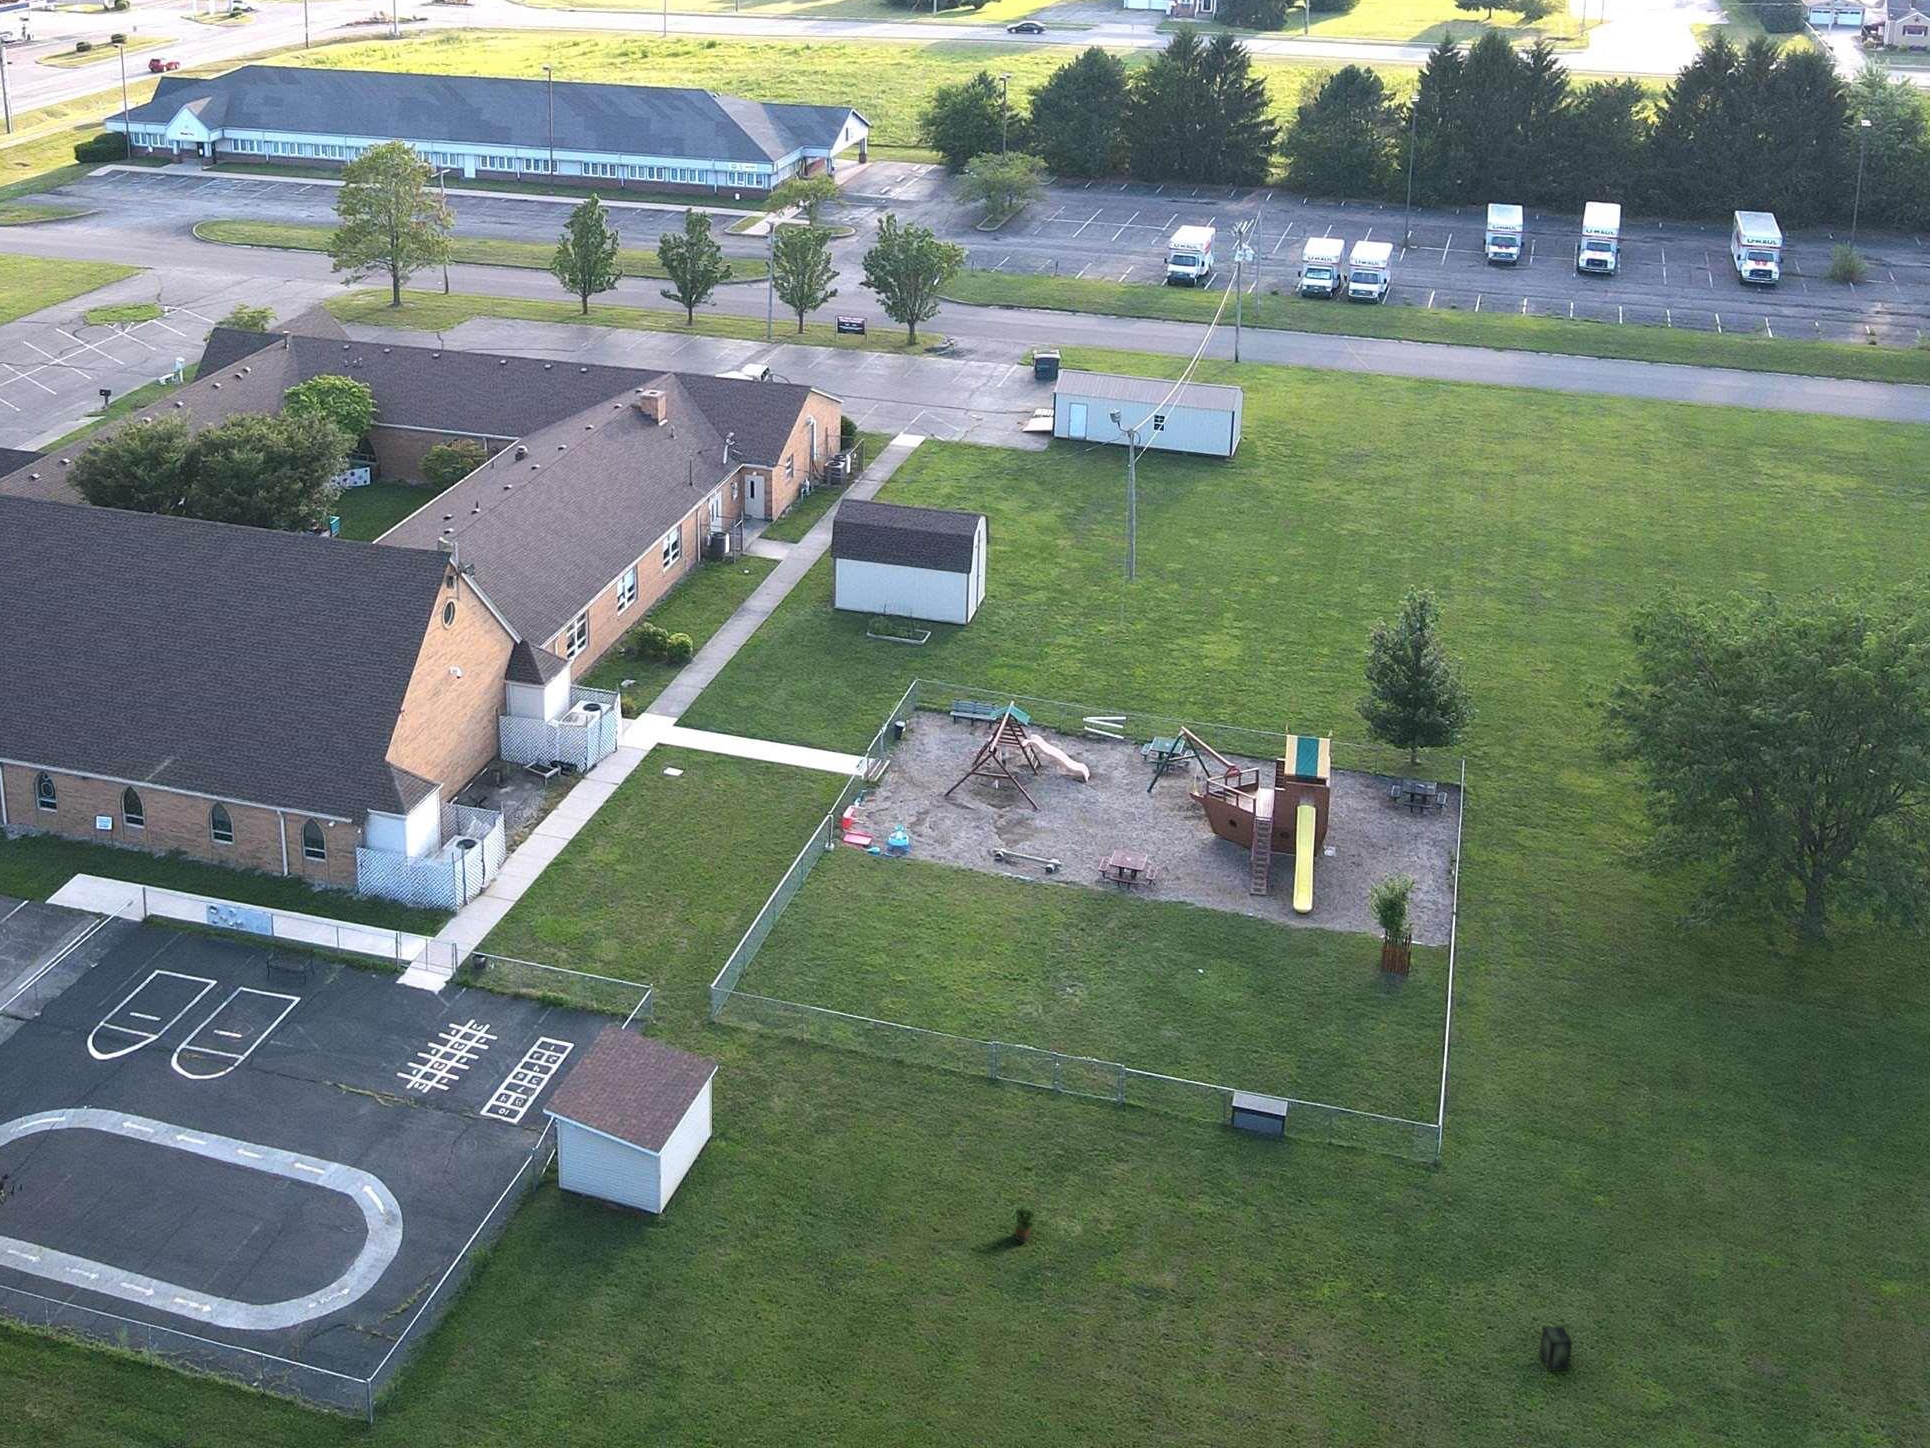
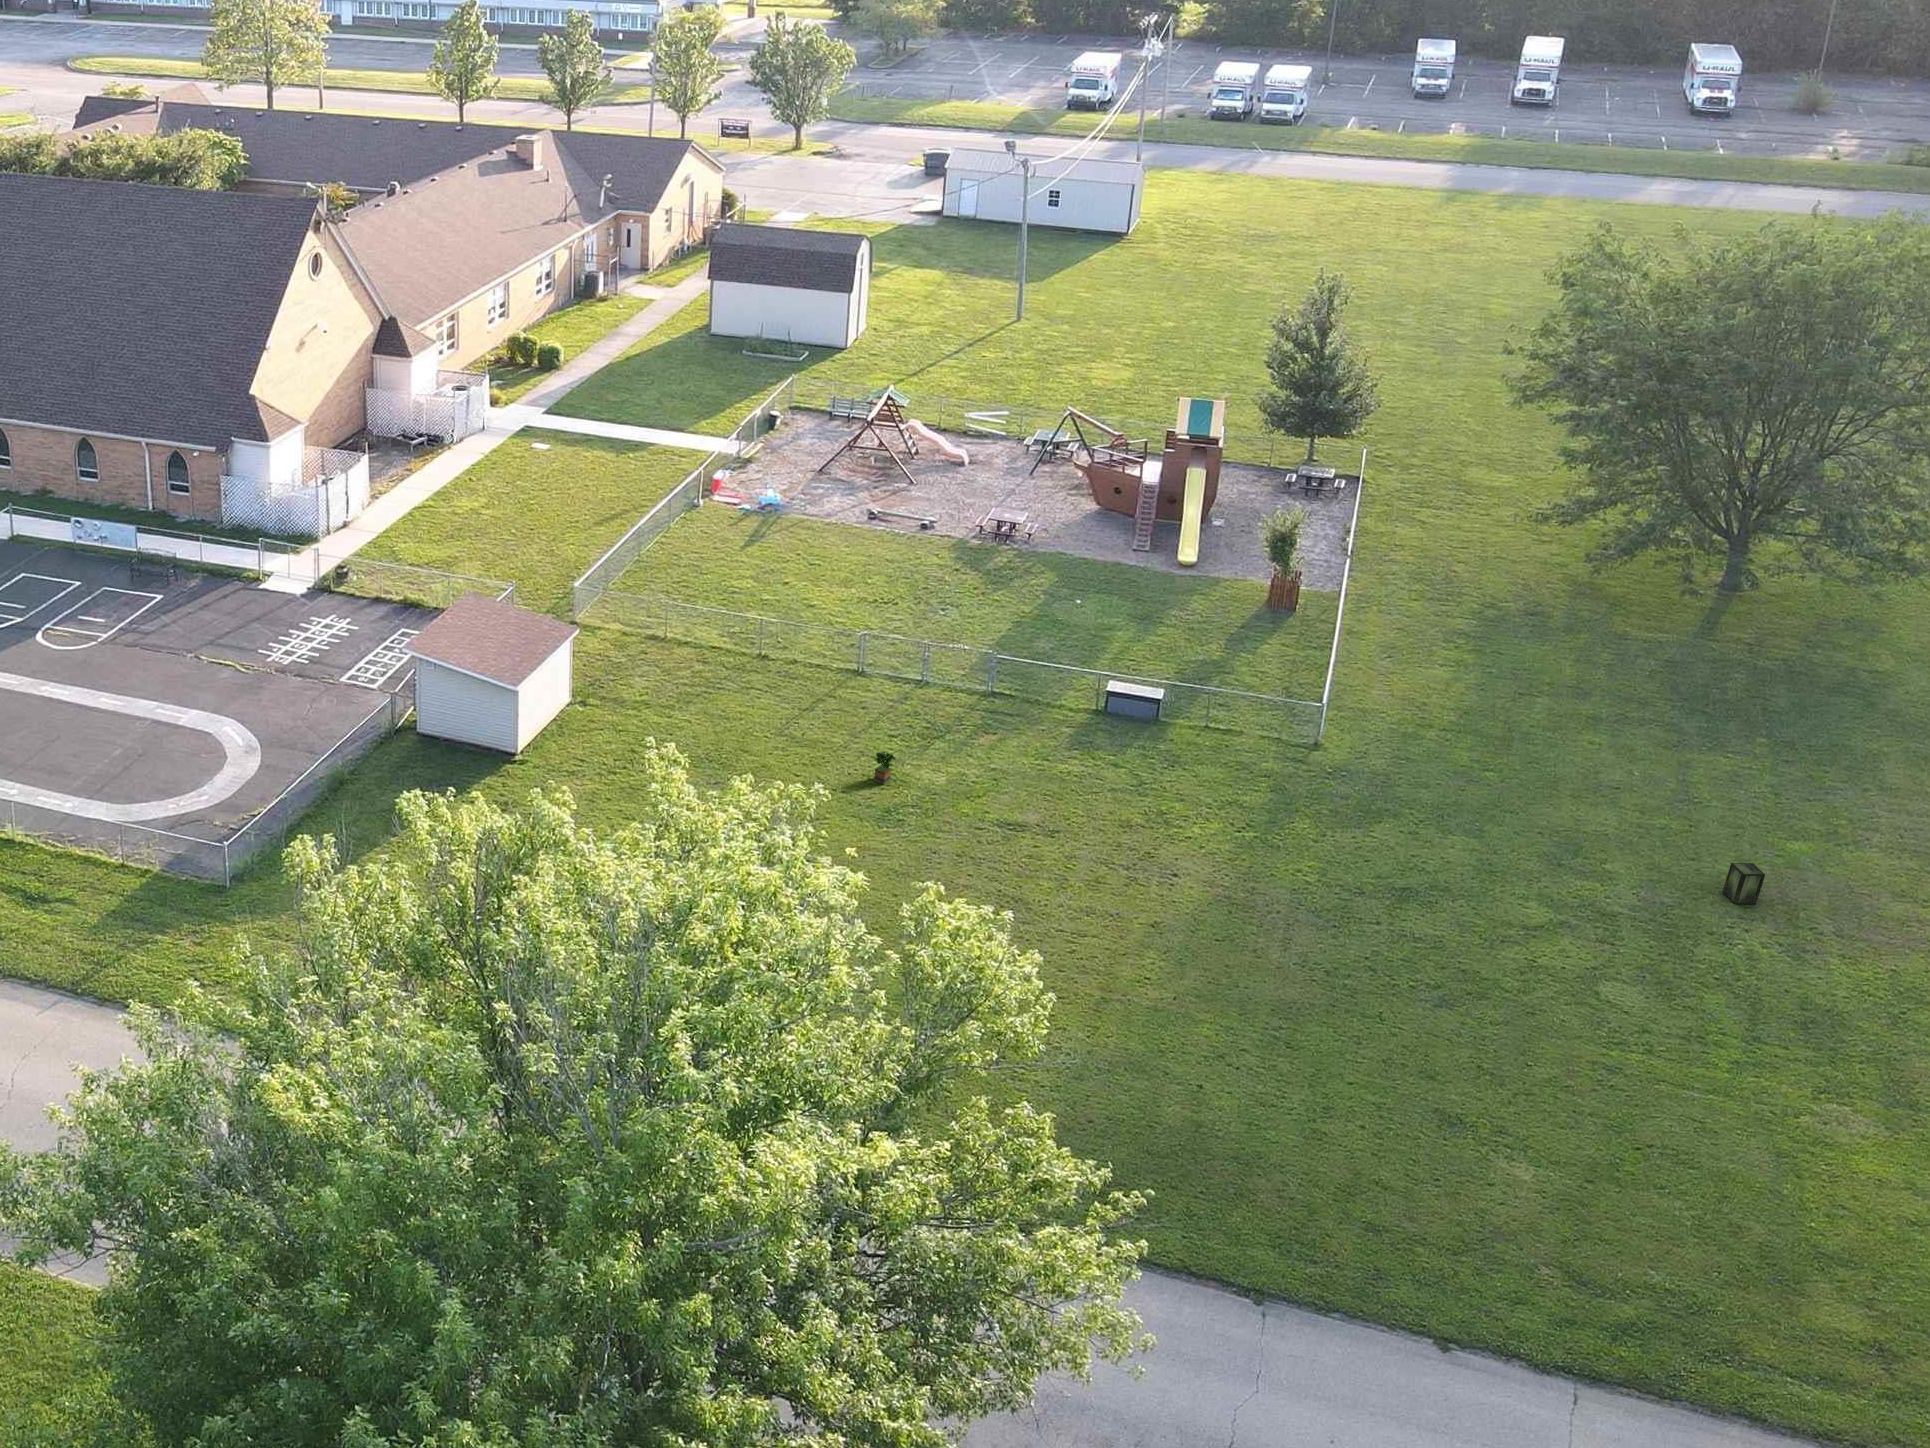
storage box: present [1540,1326,1572,1371] -> present [1722,863,1765,905]

